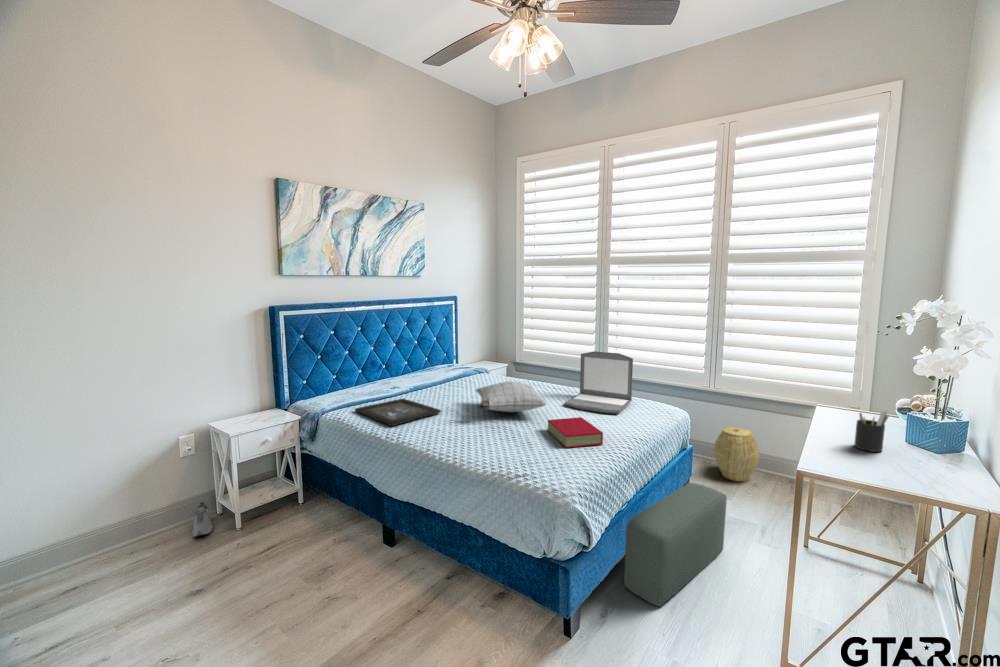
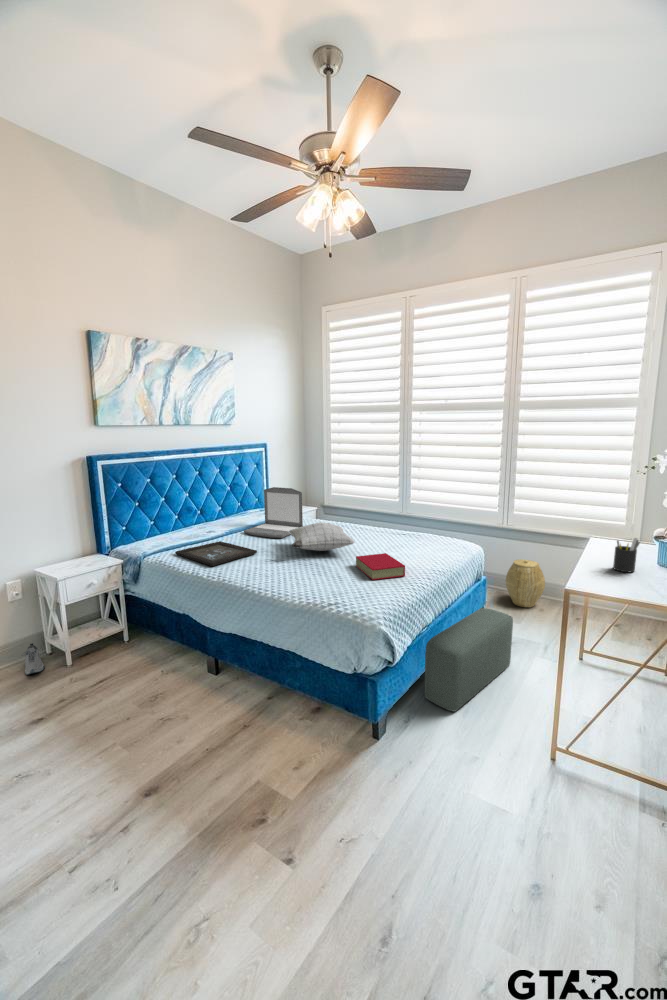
laptop: present [565,351,633,414] -> present [244,487,303,538]

